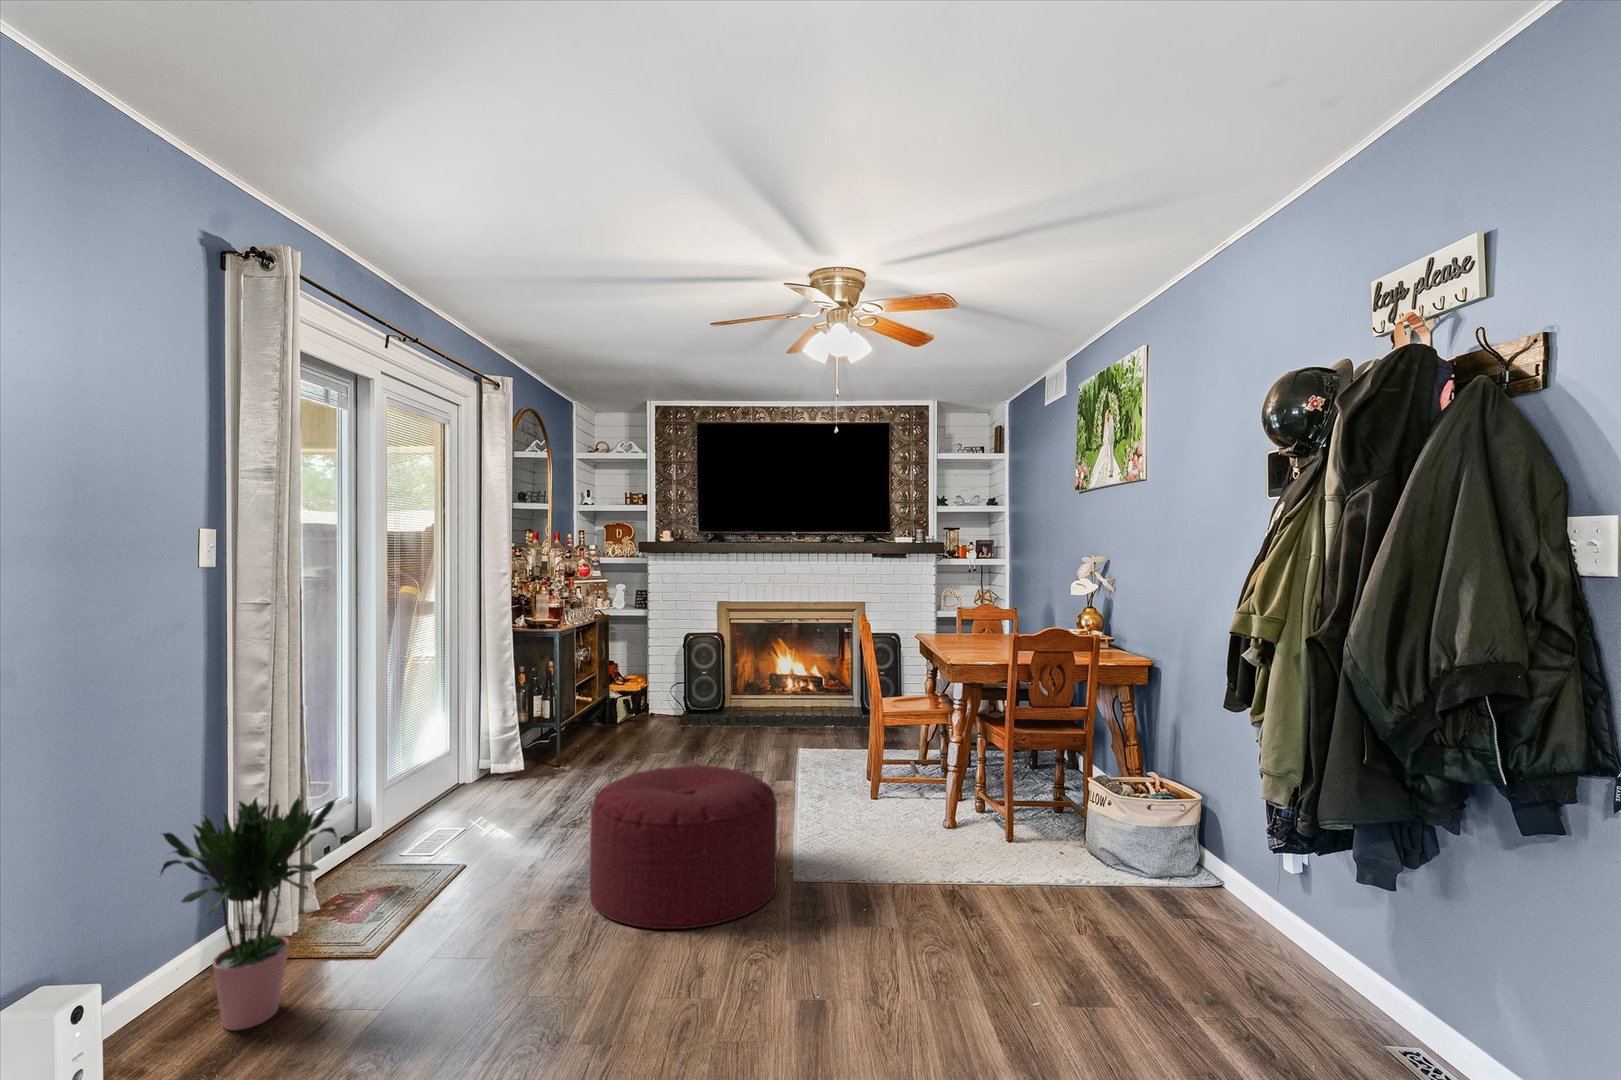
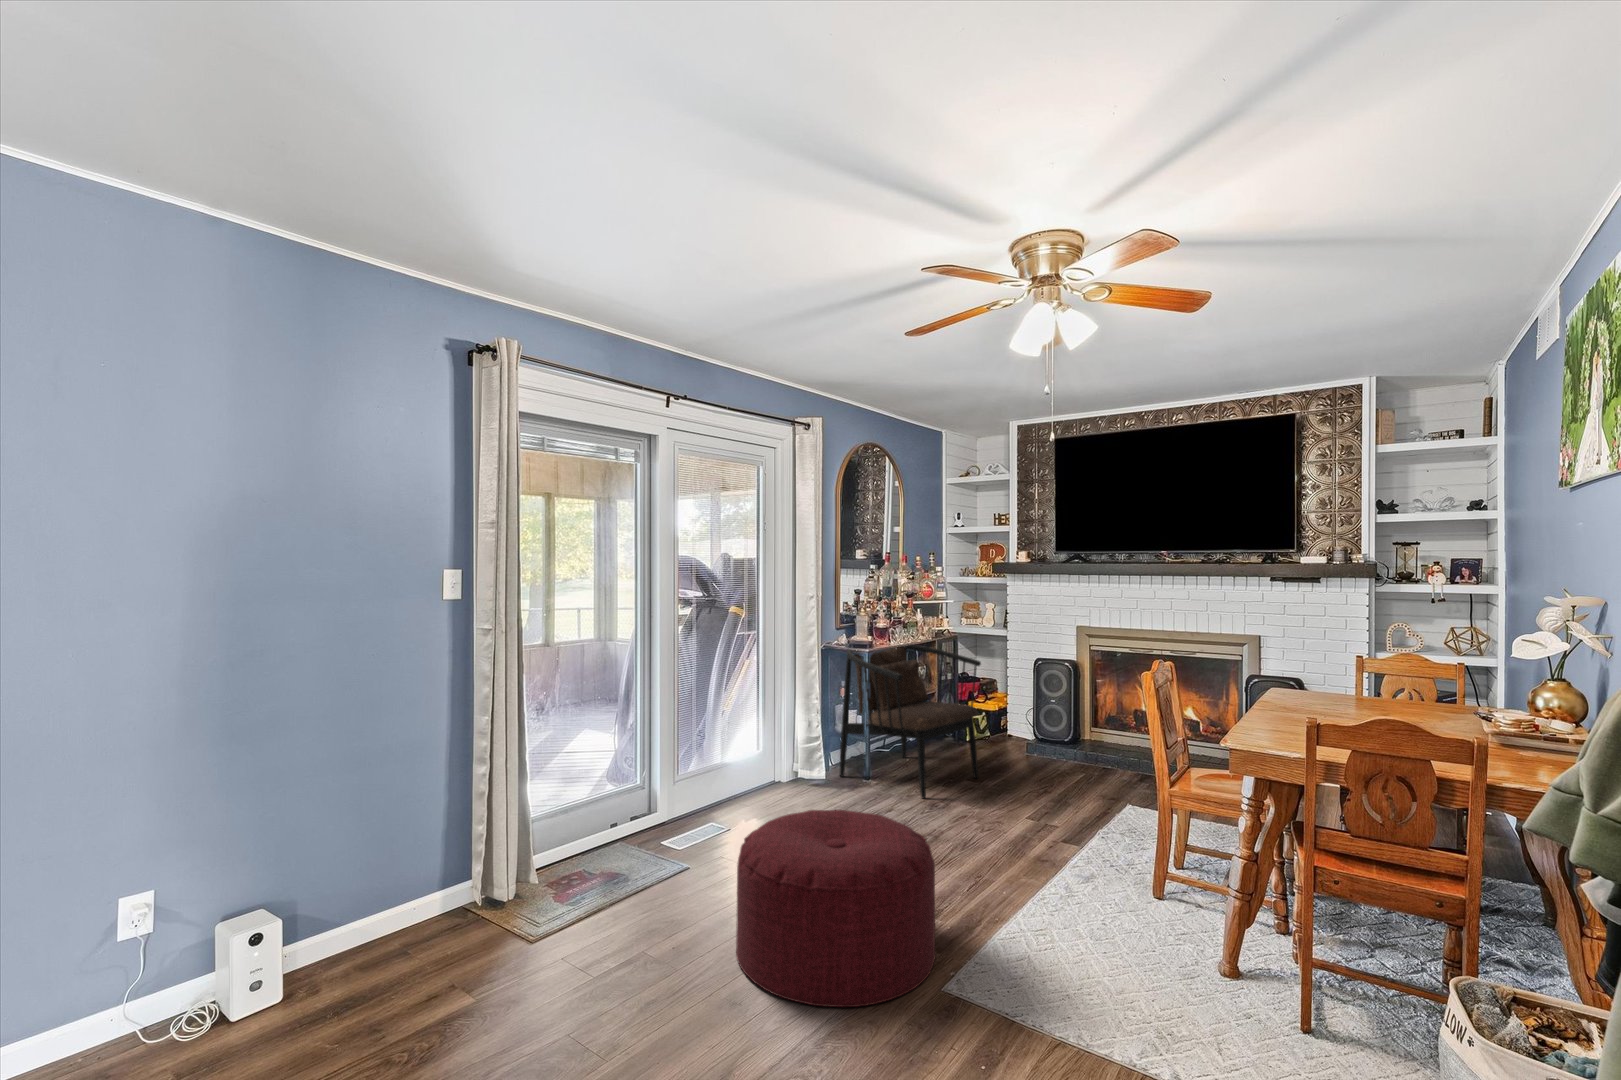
armchair: none [527,625,664,773] -> present [840,645,981,798]
potted plant: present [161,796,337,1030] -> none [395,763,531,958]

